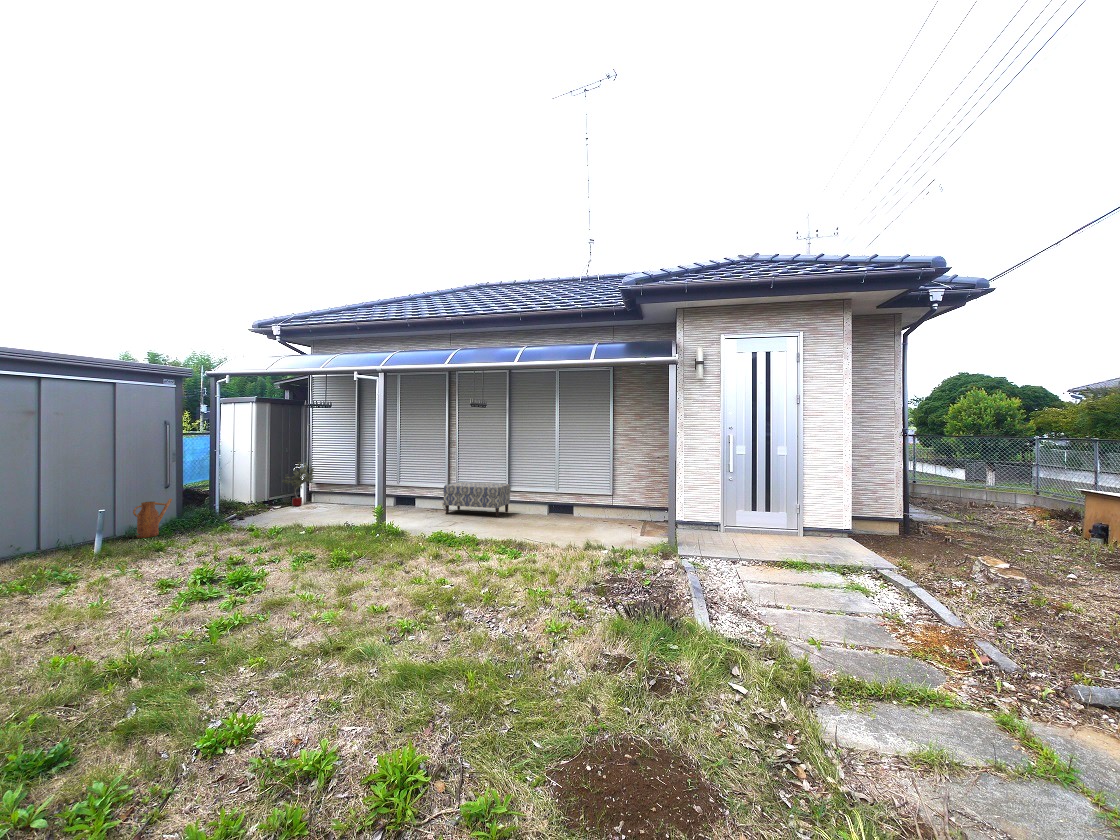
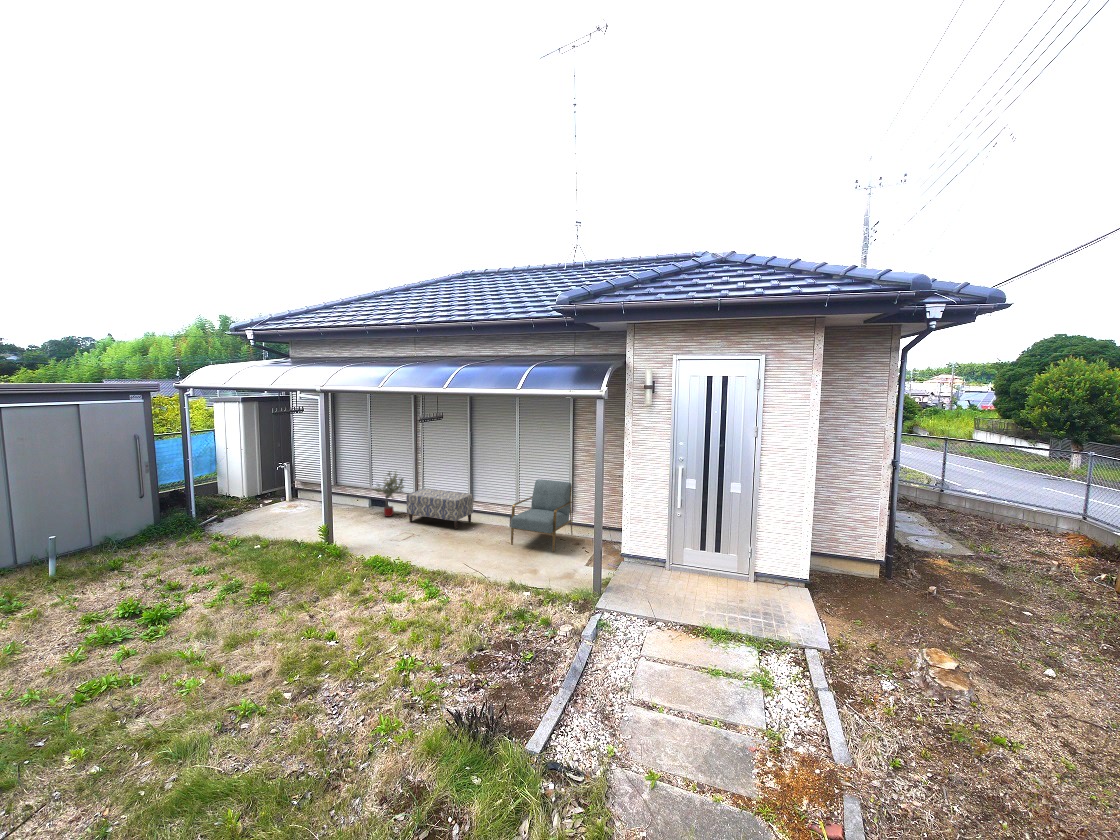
potted tree: present [282,462,314,506] -> present [375,471,404,517]
chair: none [560,466,614,528] -> present [511,479,573,552]
watering can: present [133,499,172,538] -> none [106,509,146,548]

